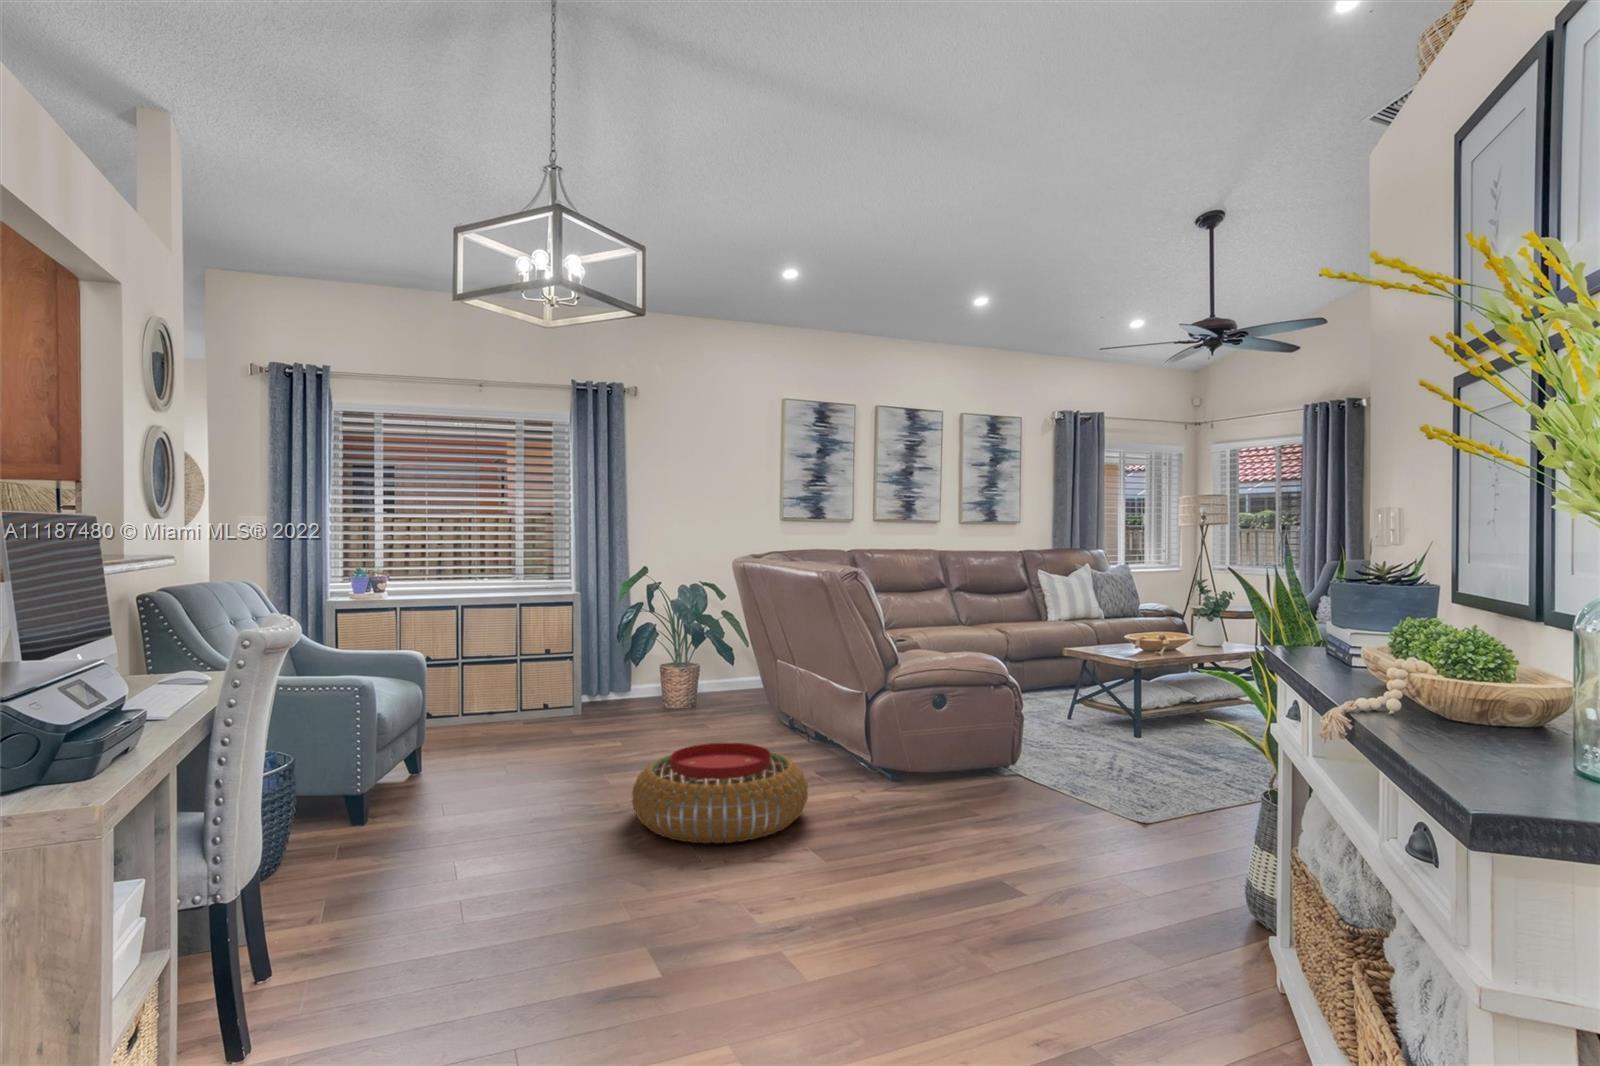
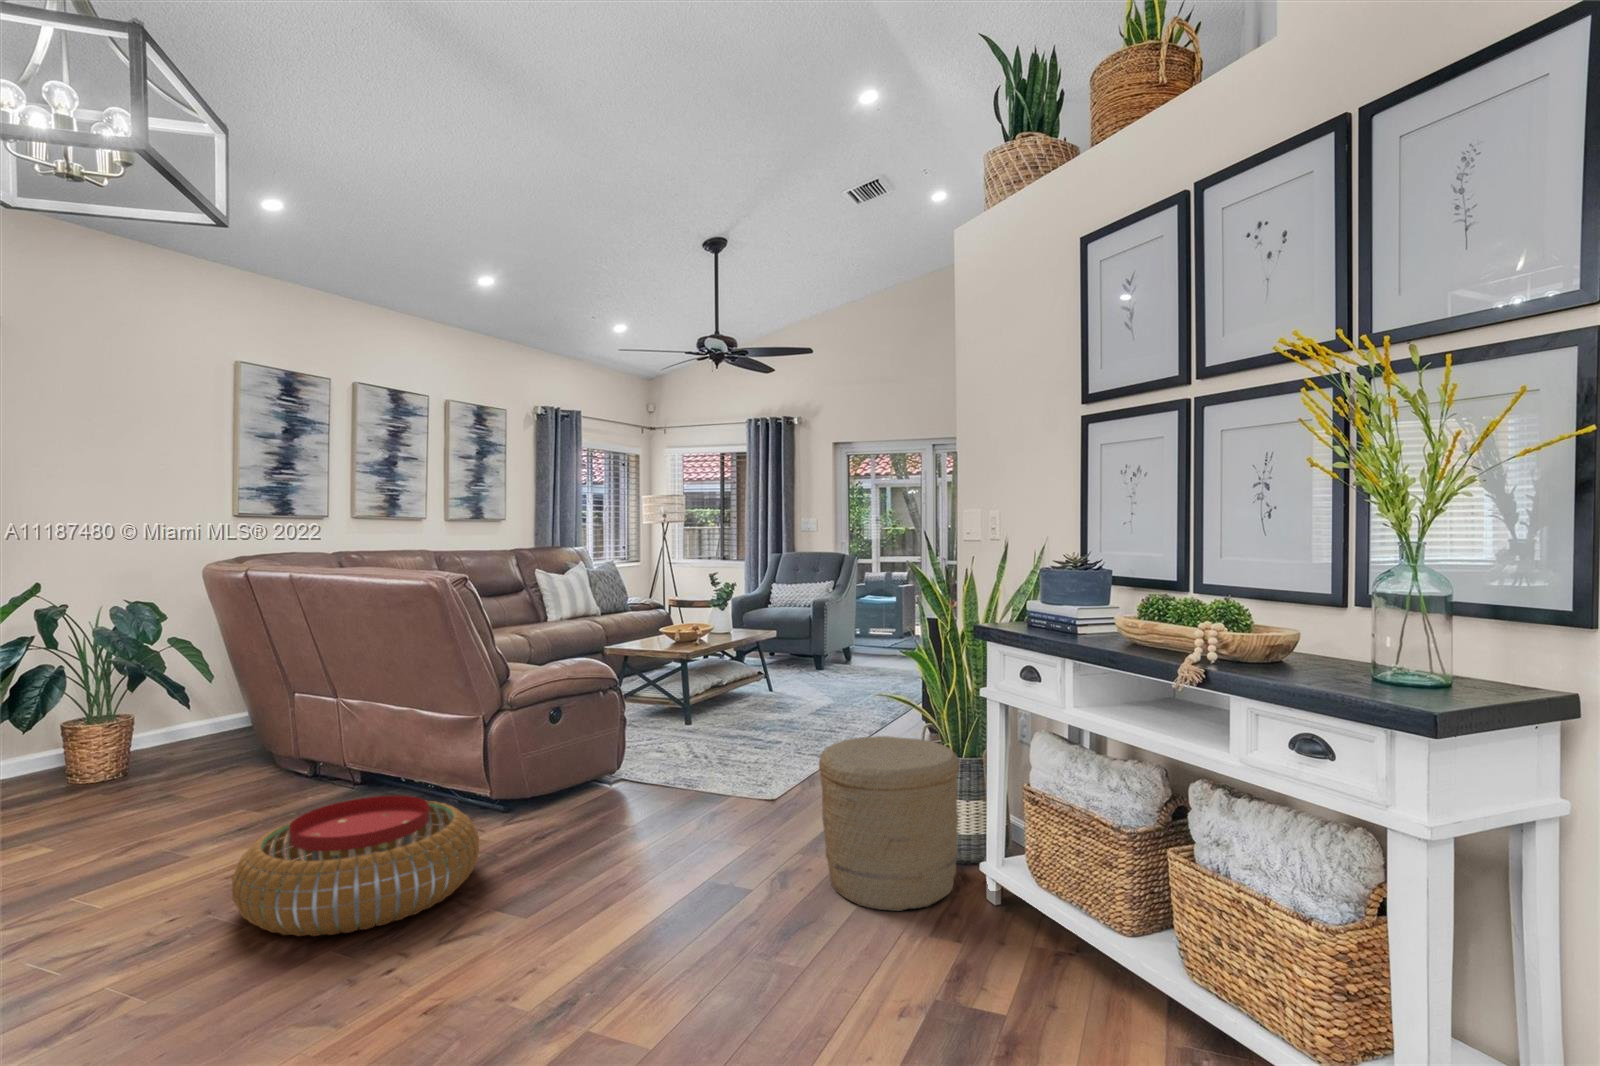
woven basket: none [1067,780,1258,1009] -> present [819,736,959,911]

